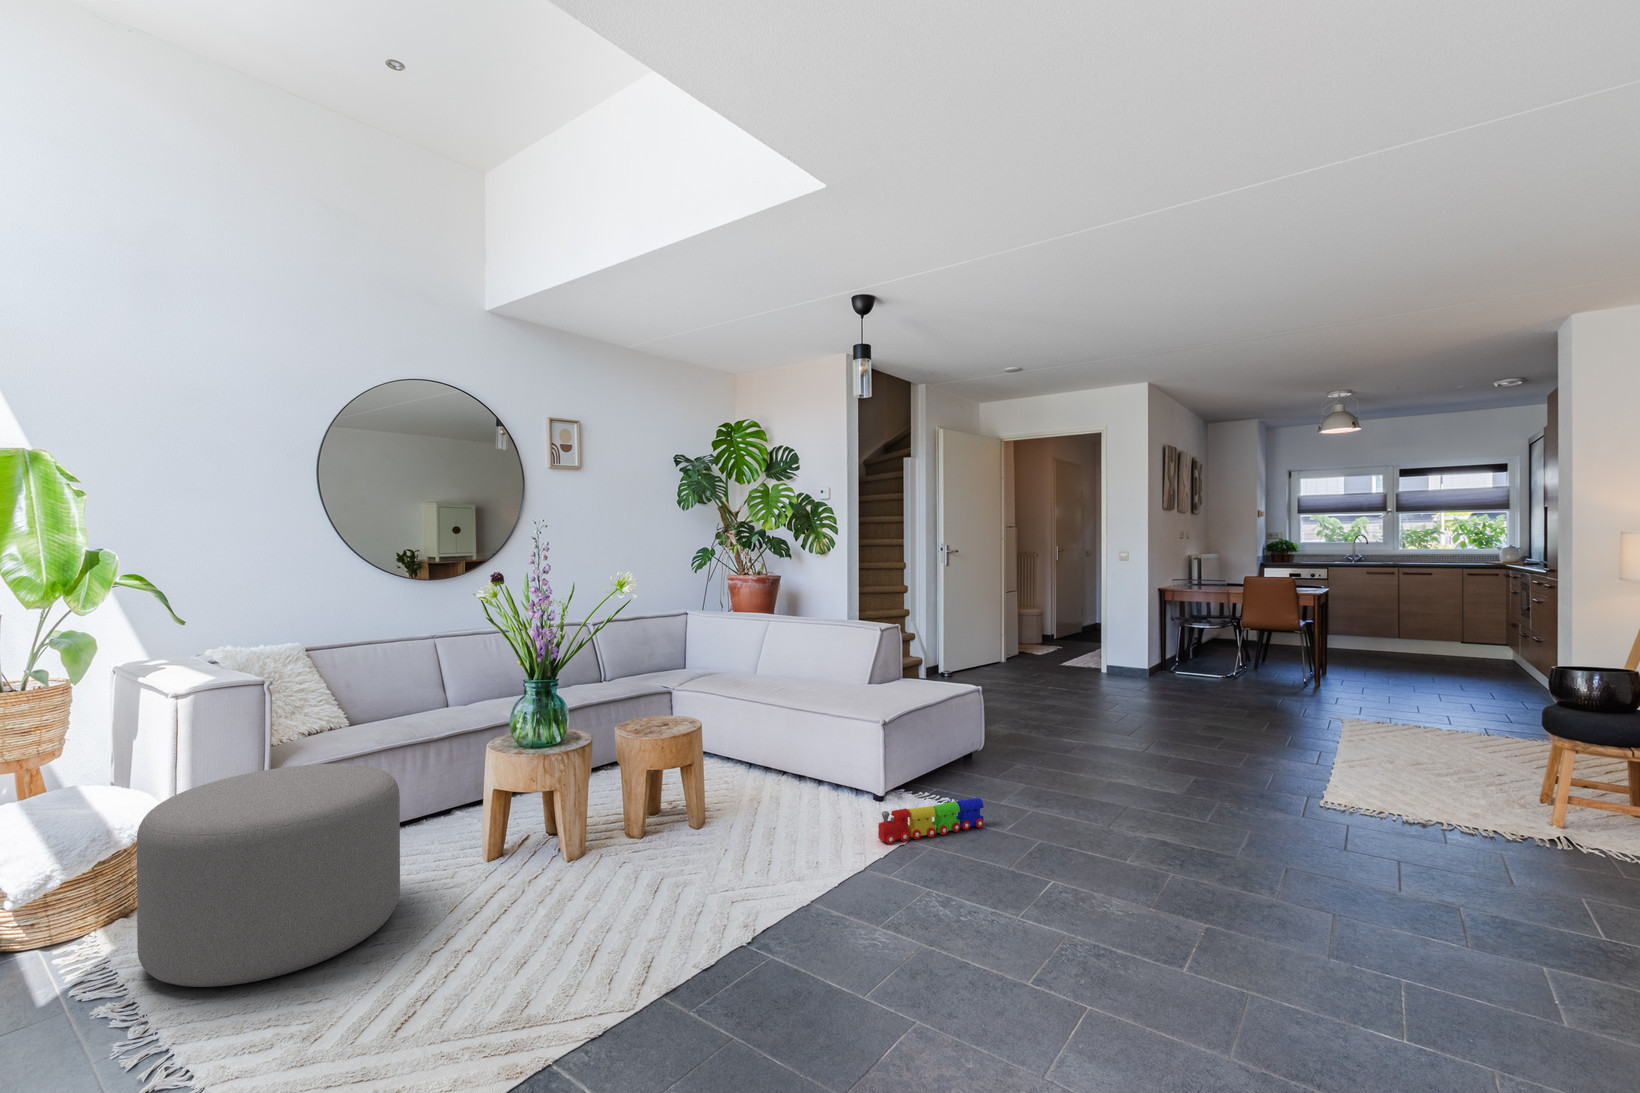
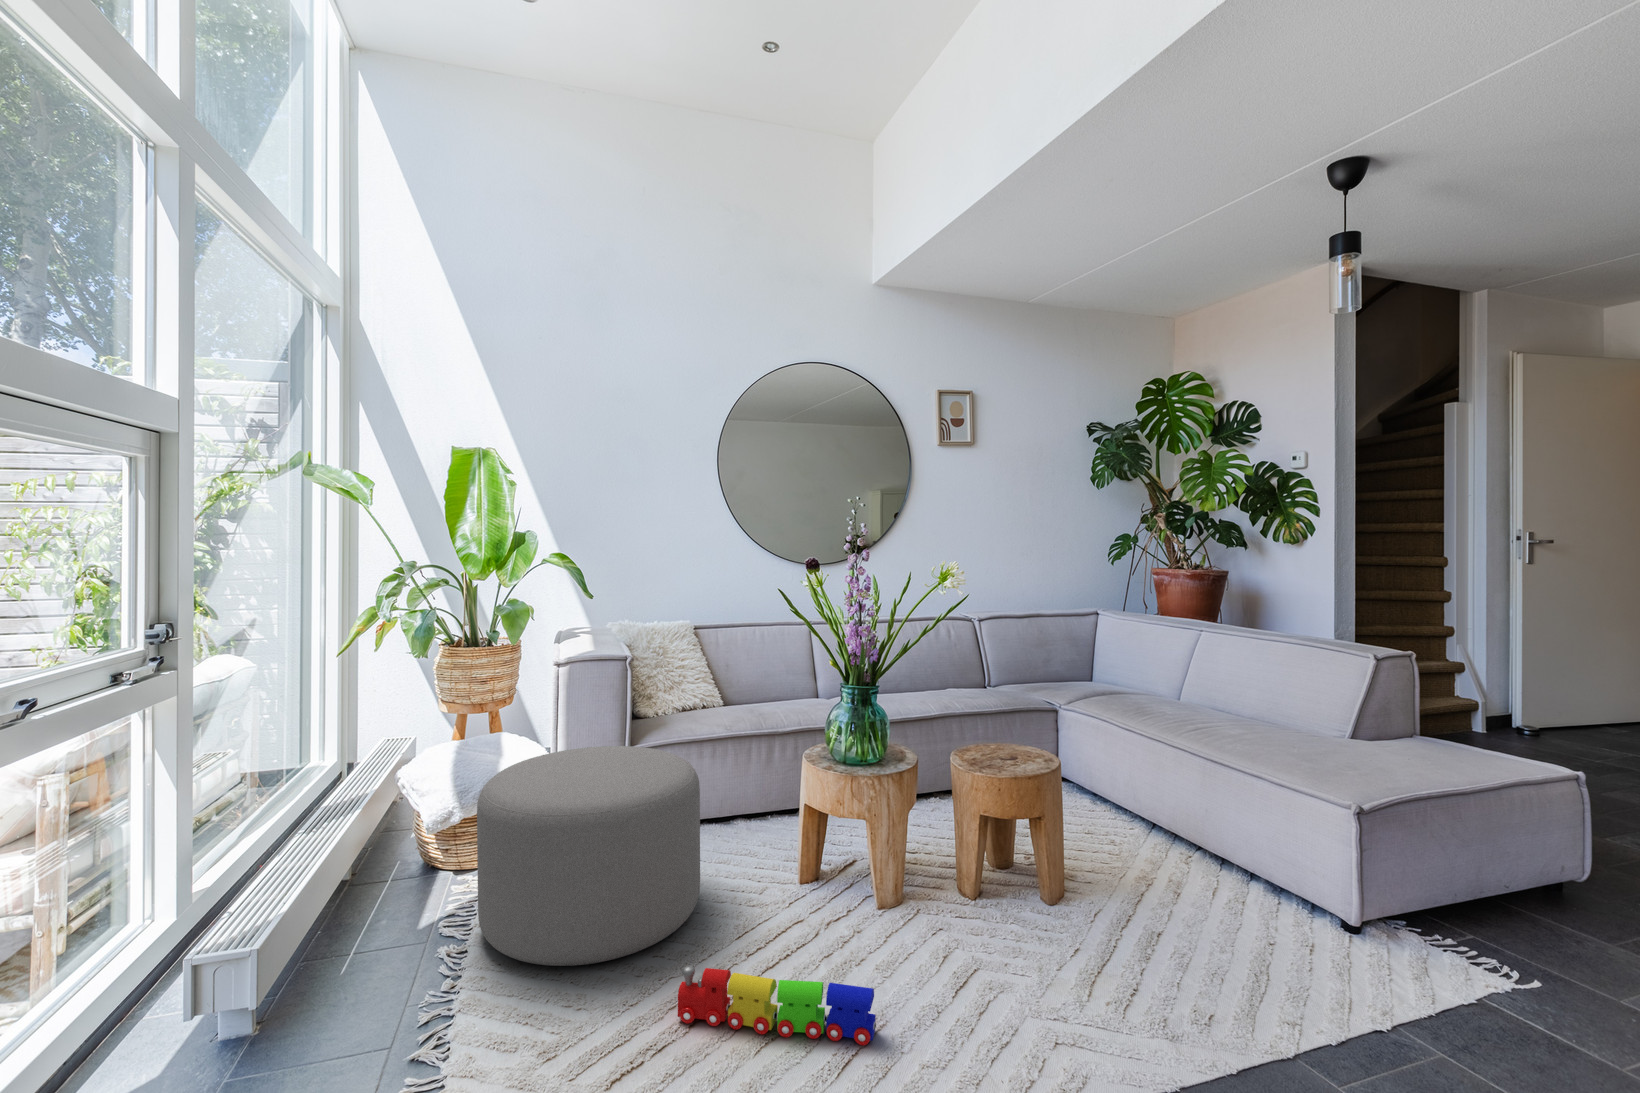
toy train: present [878,798,984,844] -> present [678,965,876,1045]

